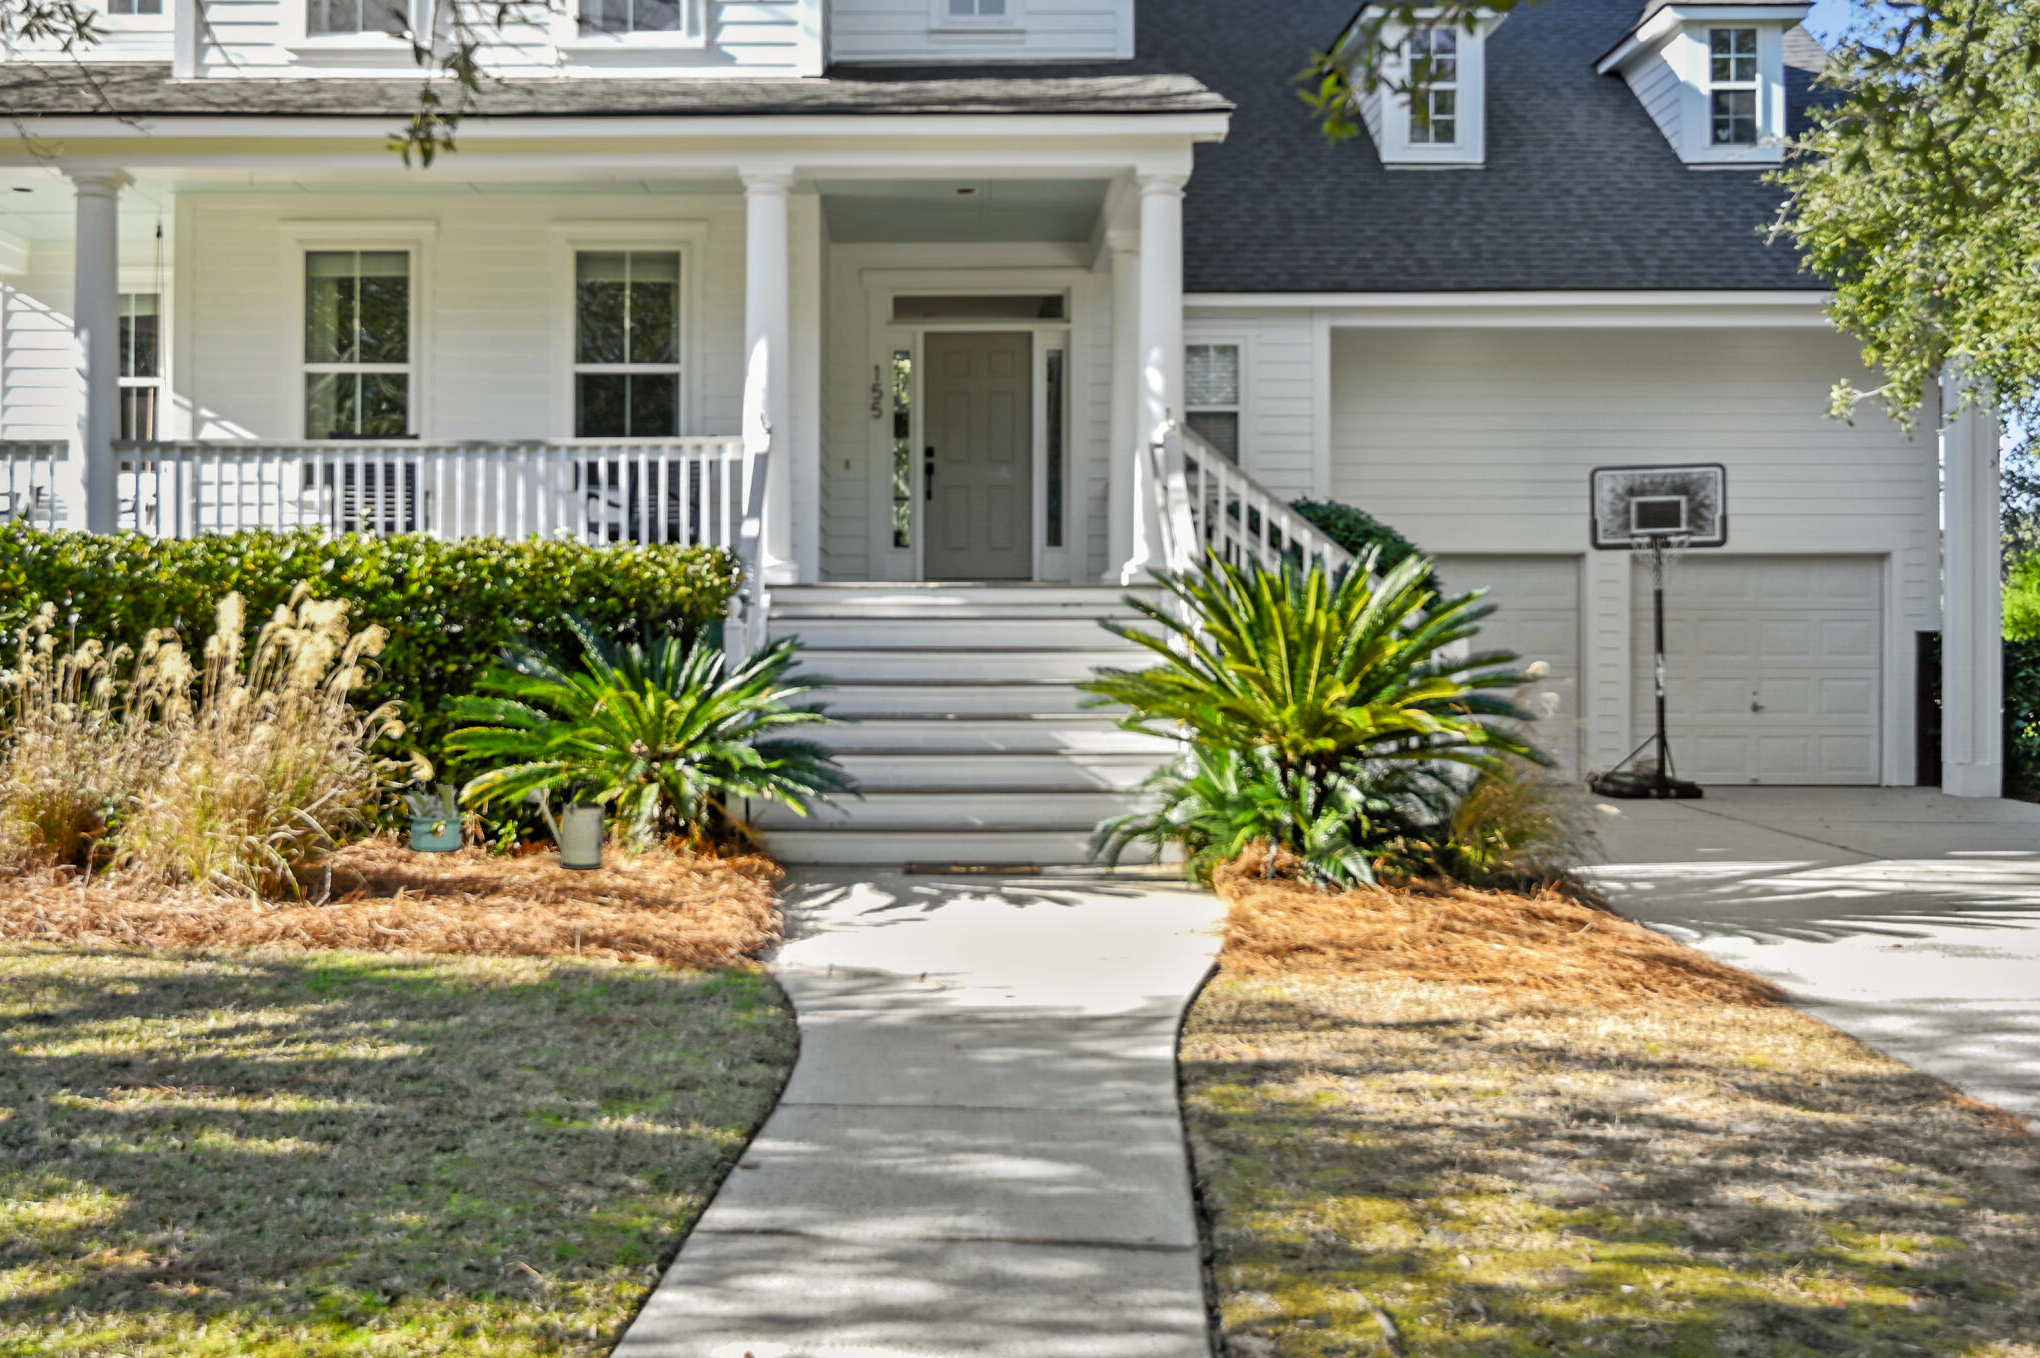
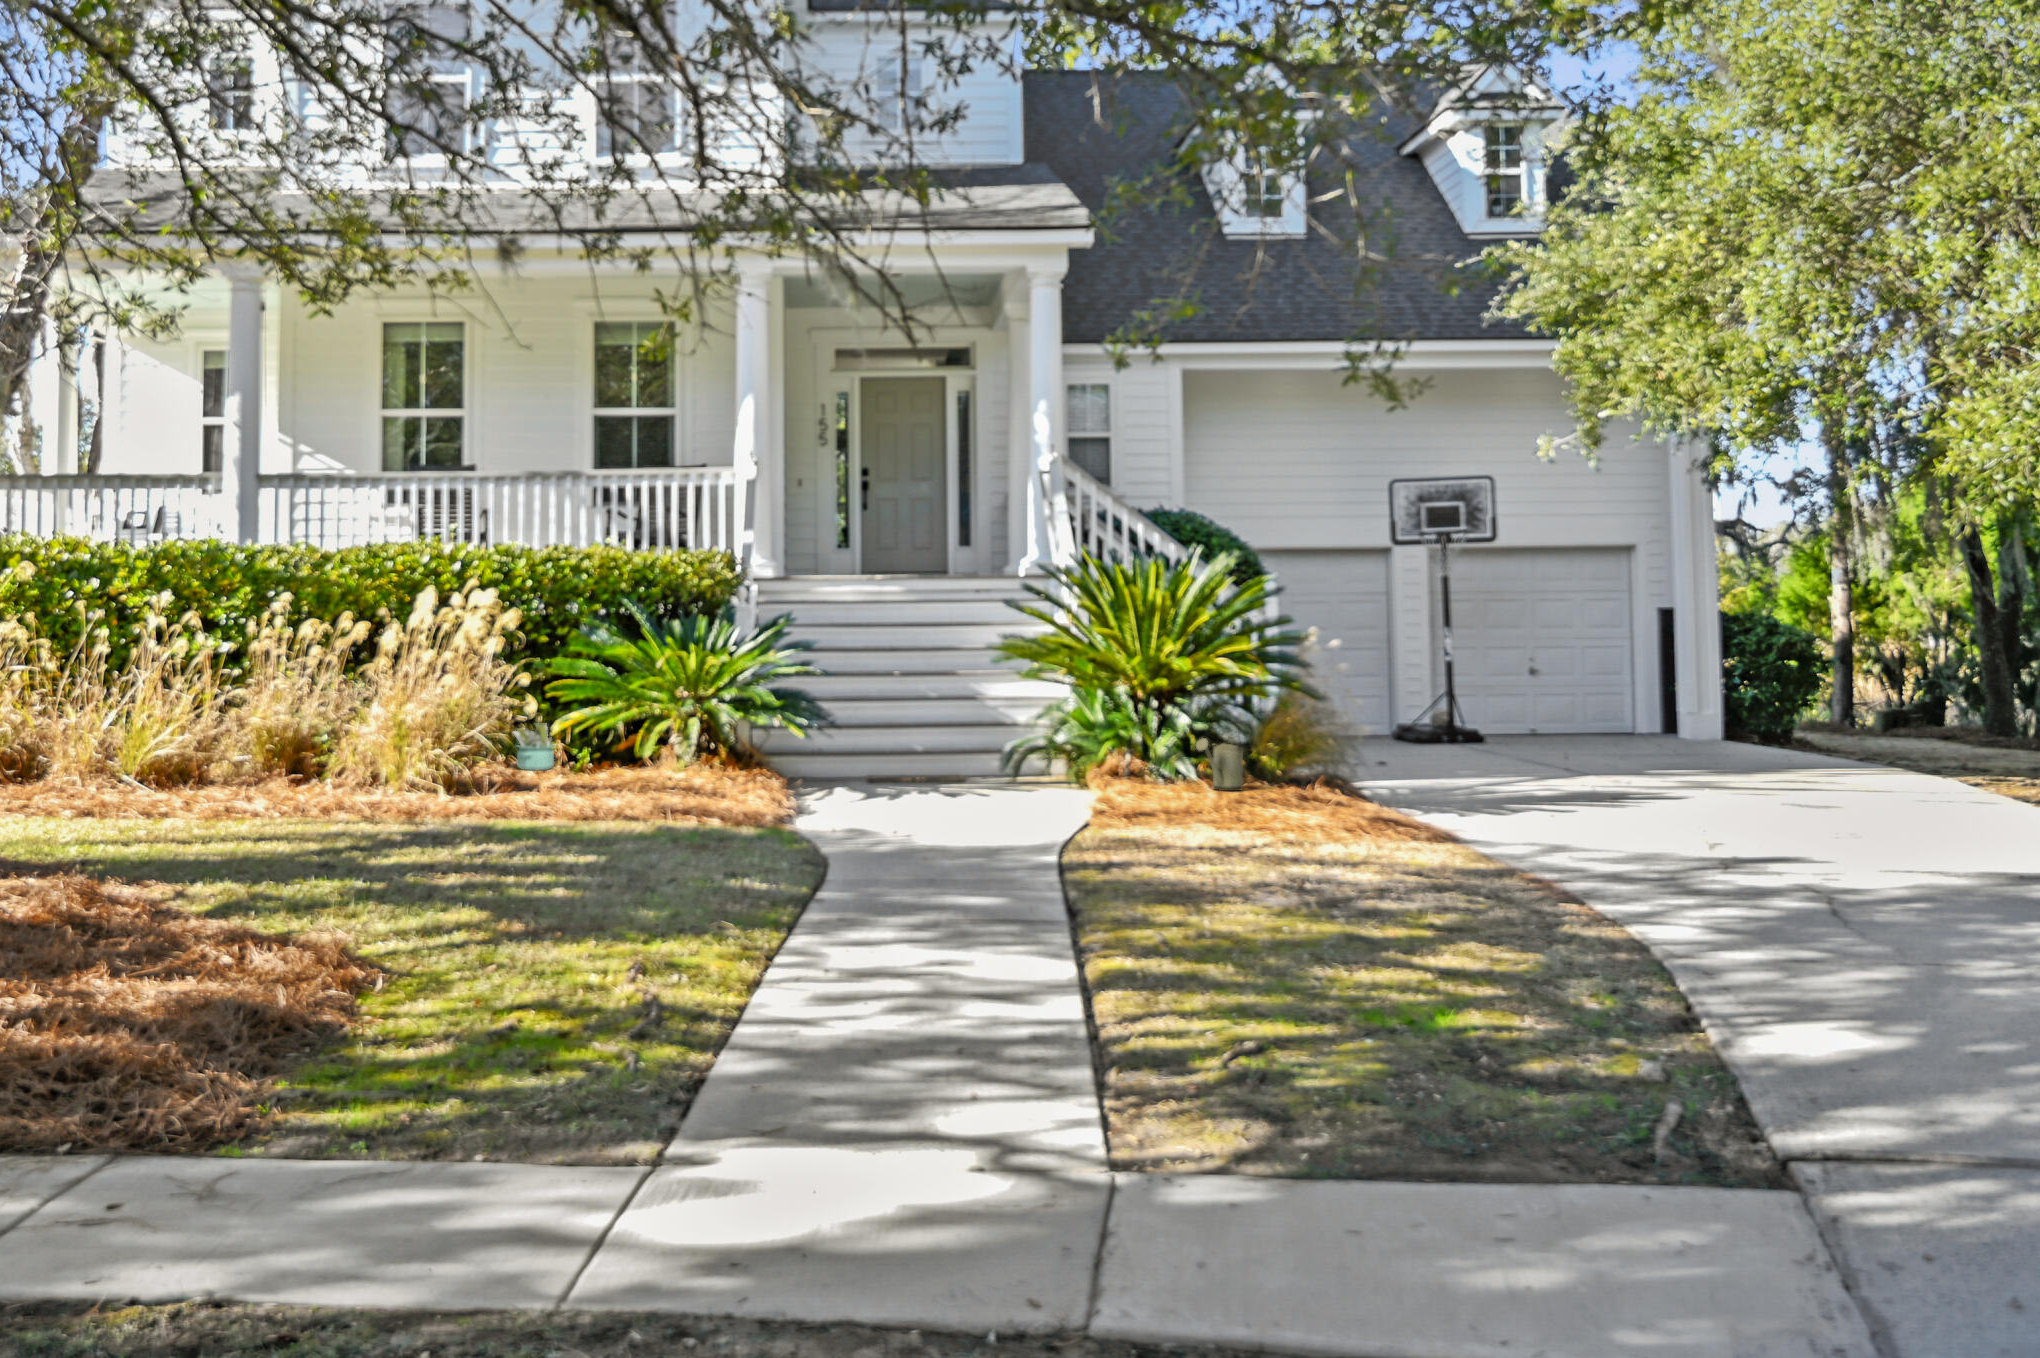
watering can: present [526,784,608,869] -> present [1196,738,1243,791]

